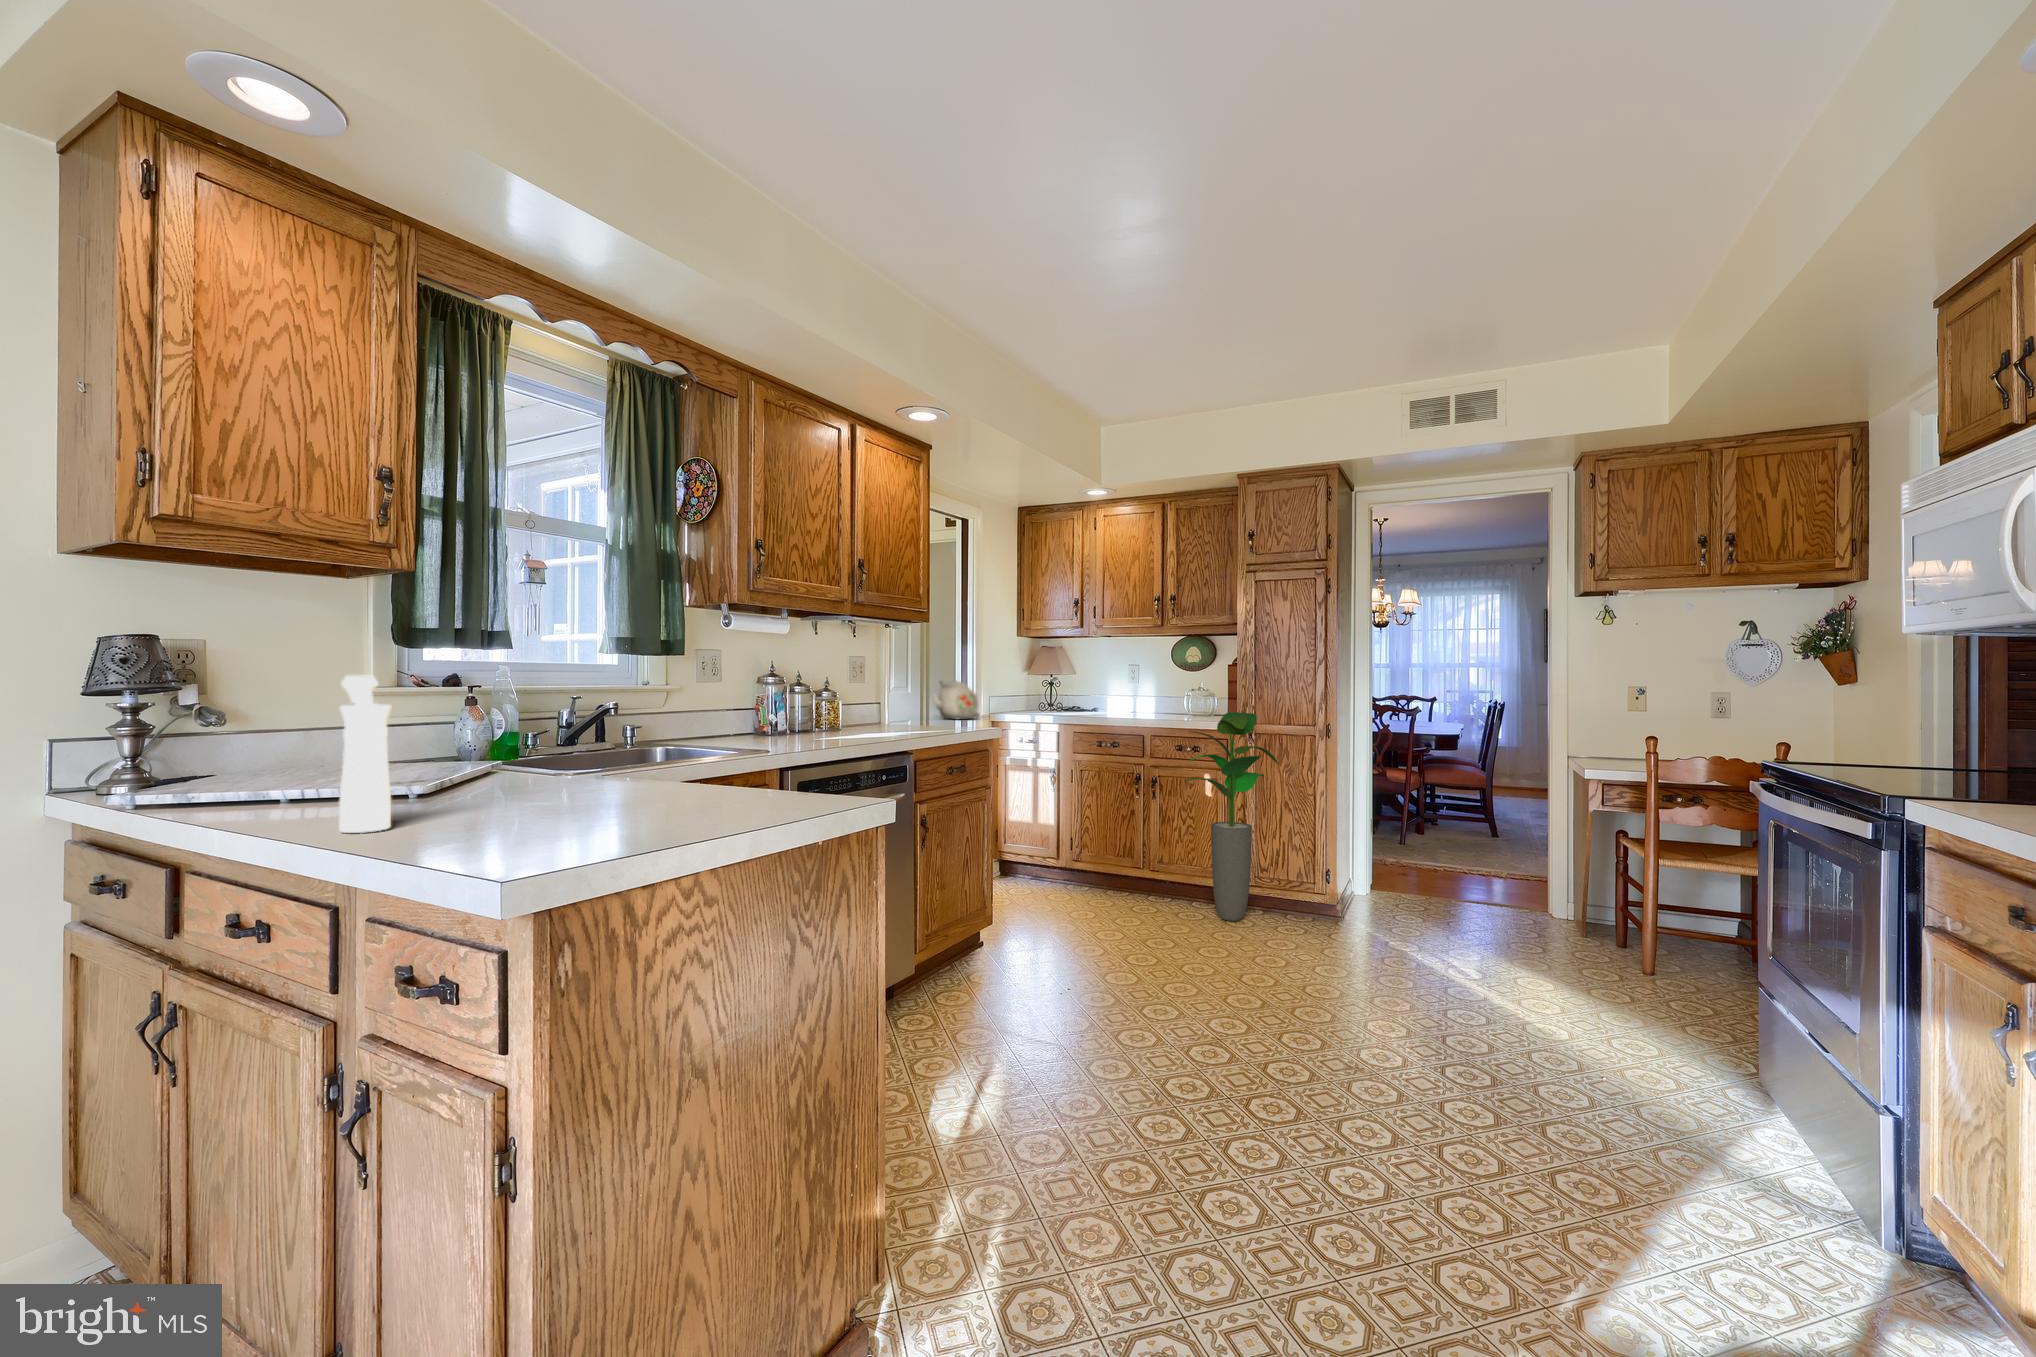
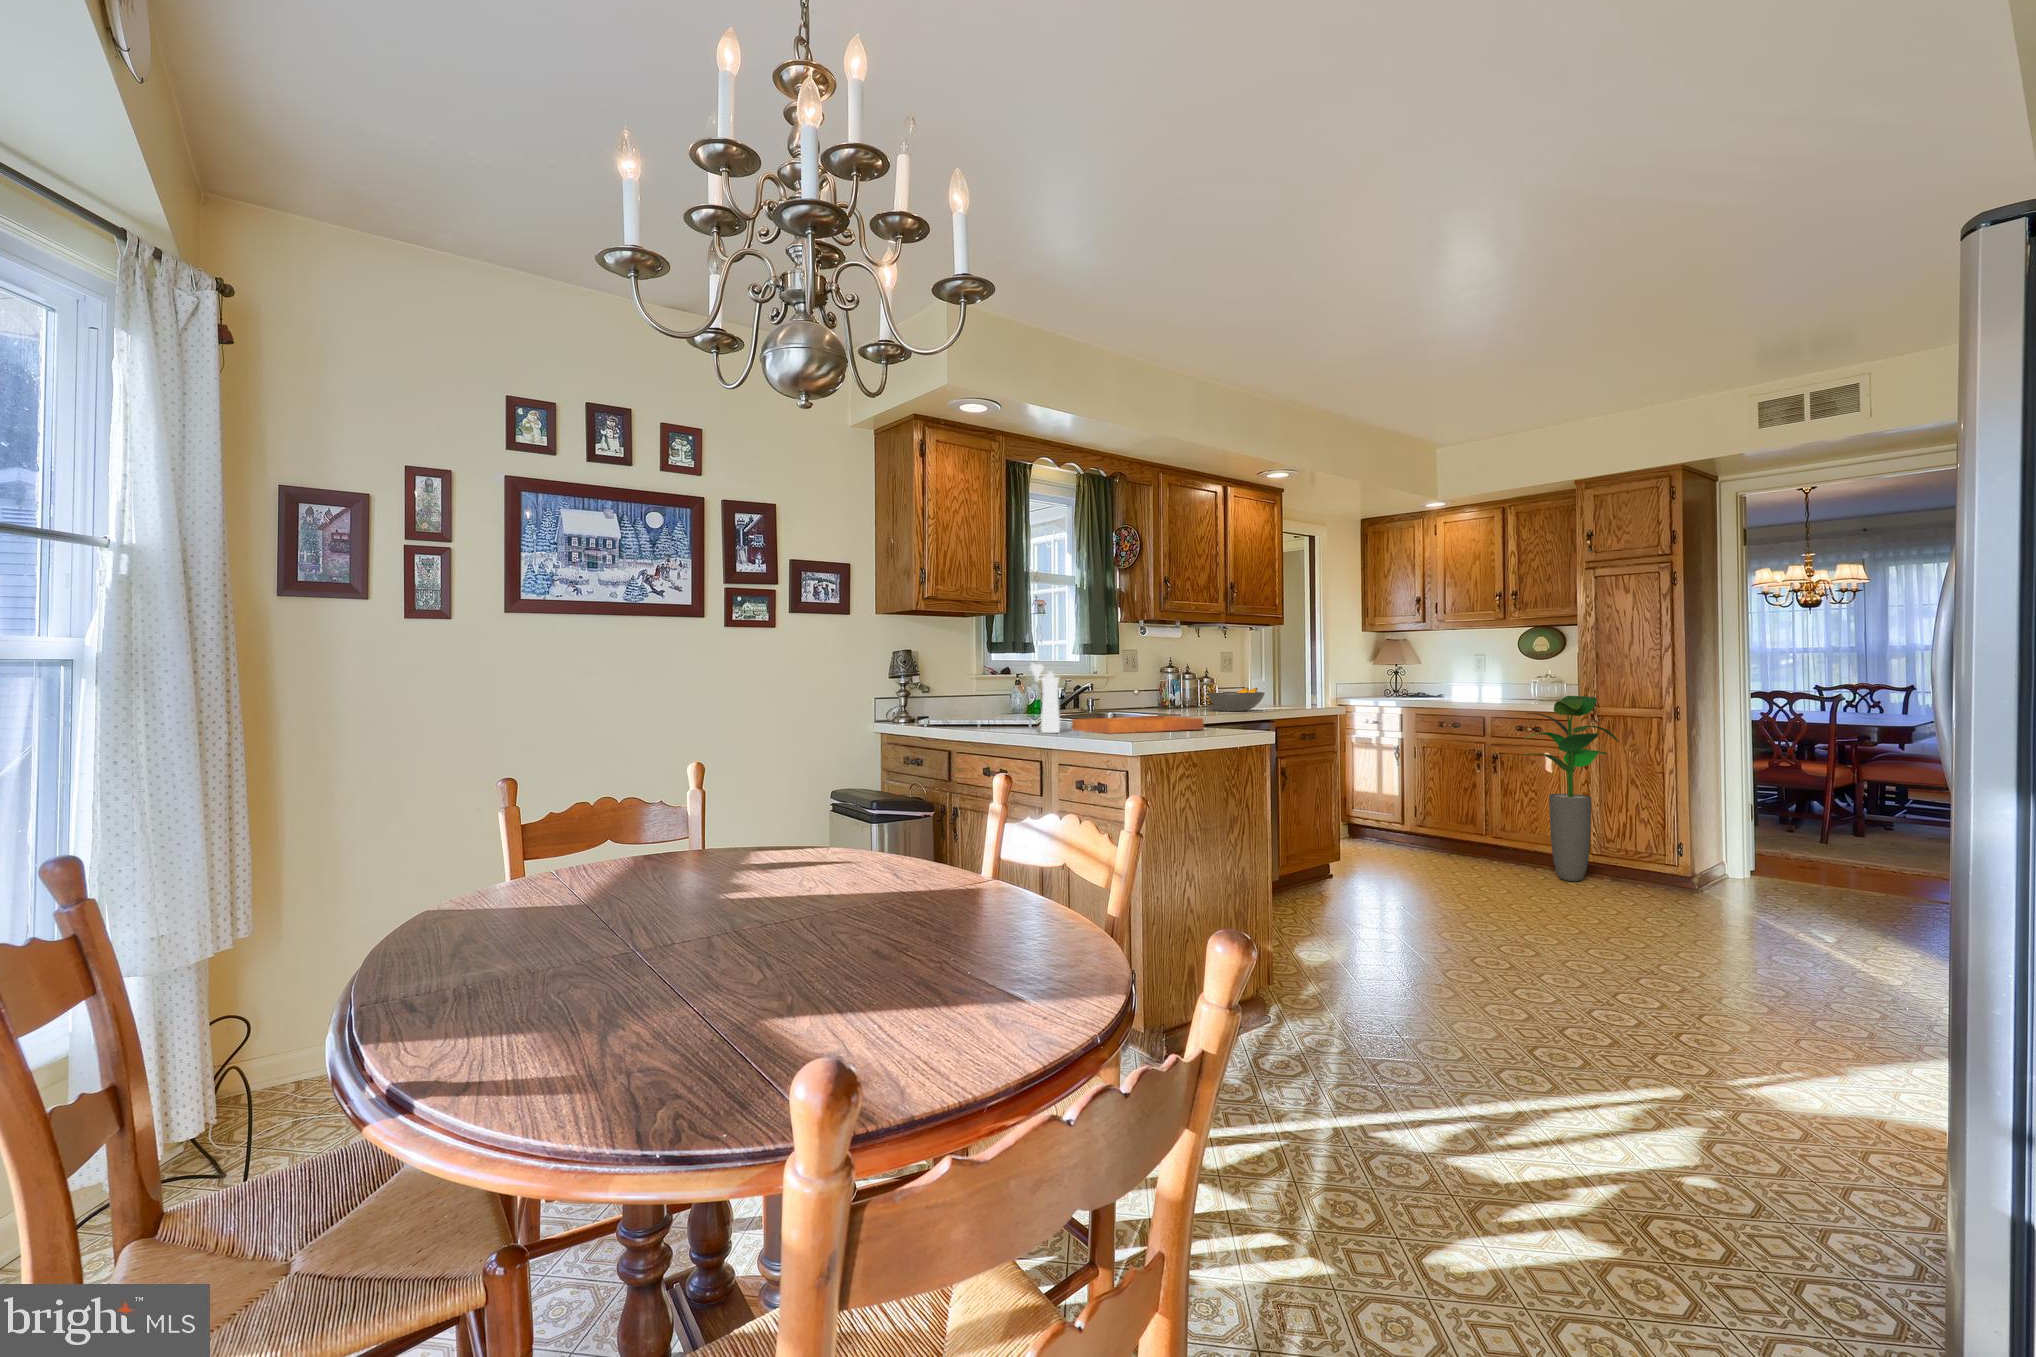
kettle: present [932,680,979,719] -> none [1285,669,1329,704]
fruit bowl: none [809,704,897,736] -> present [1207,688,1265,711]
tray: none [459,724,745,825] -> present [1072,689,1204,734]

